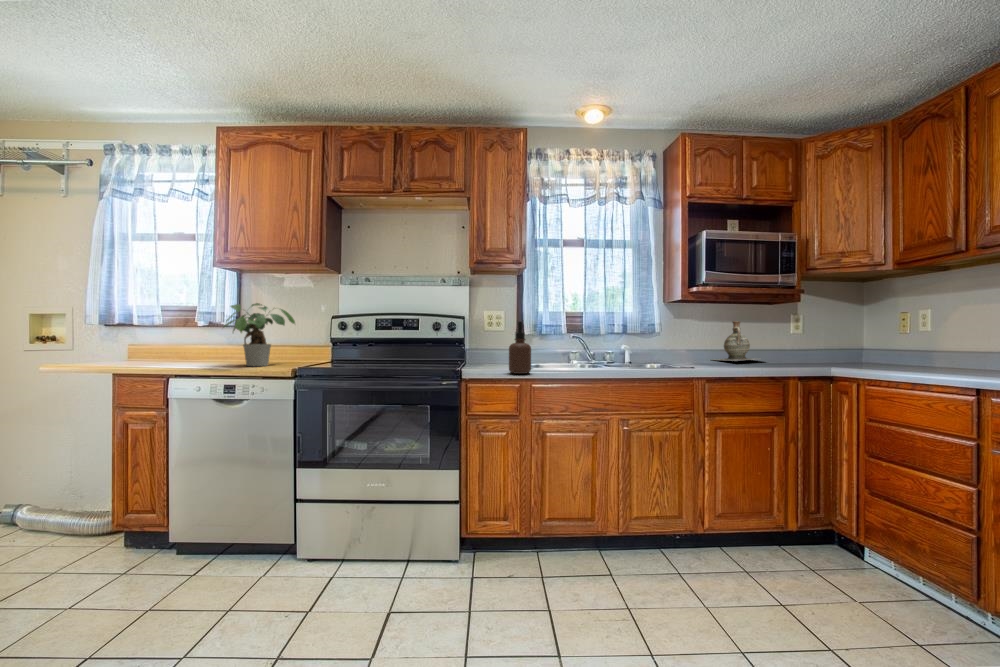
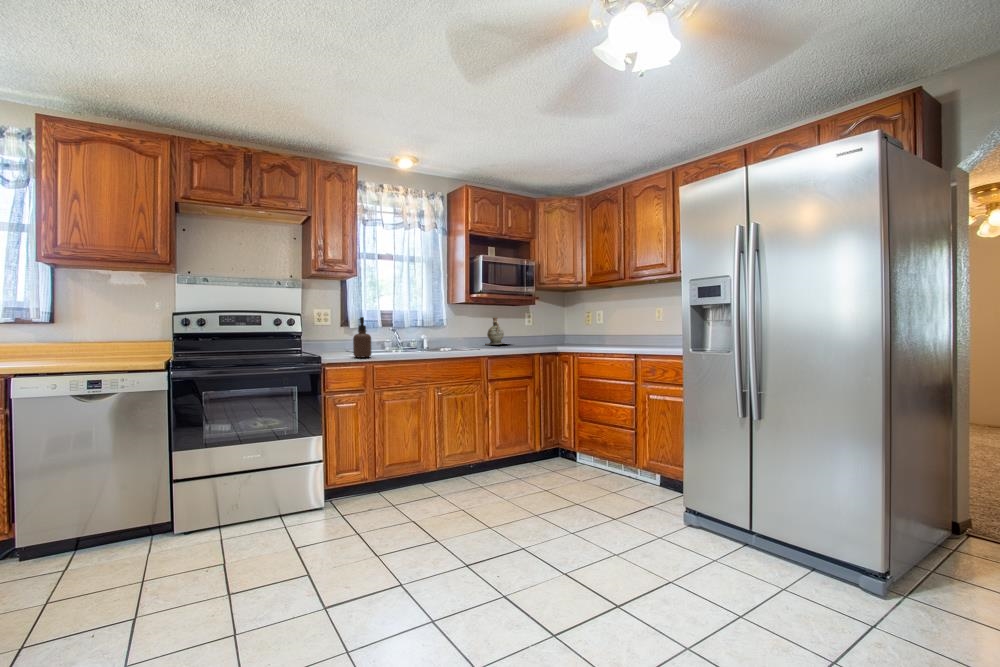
potted plant: present [223,303,295,366] -> none [52,299,132,362]

